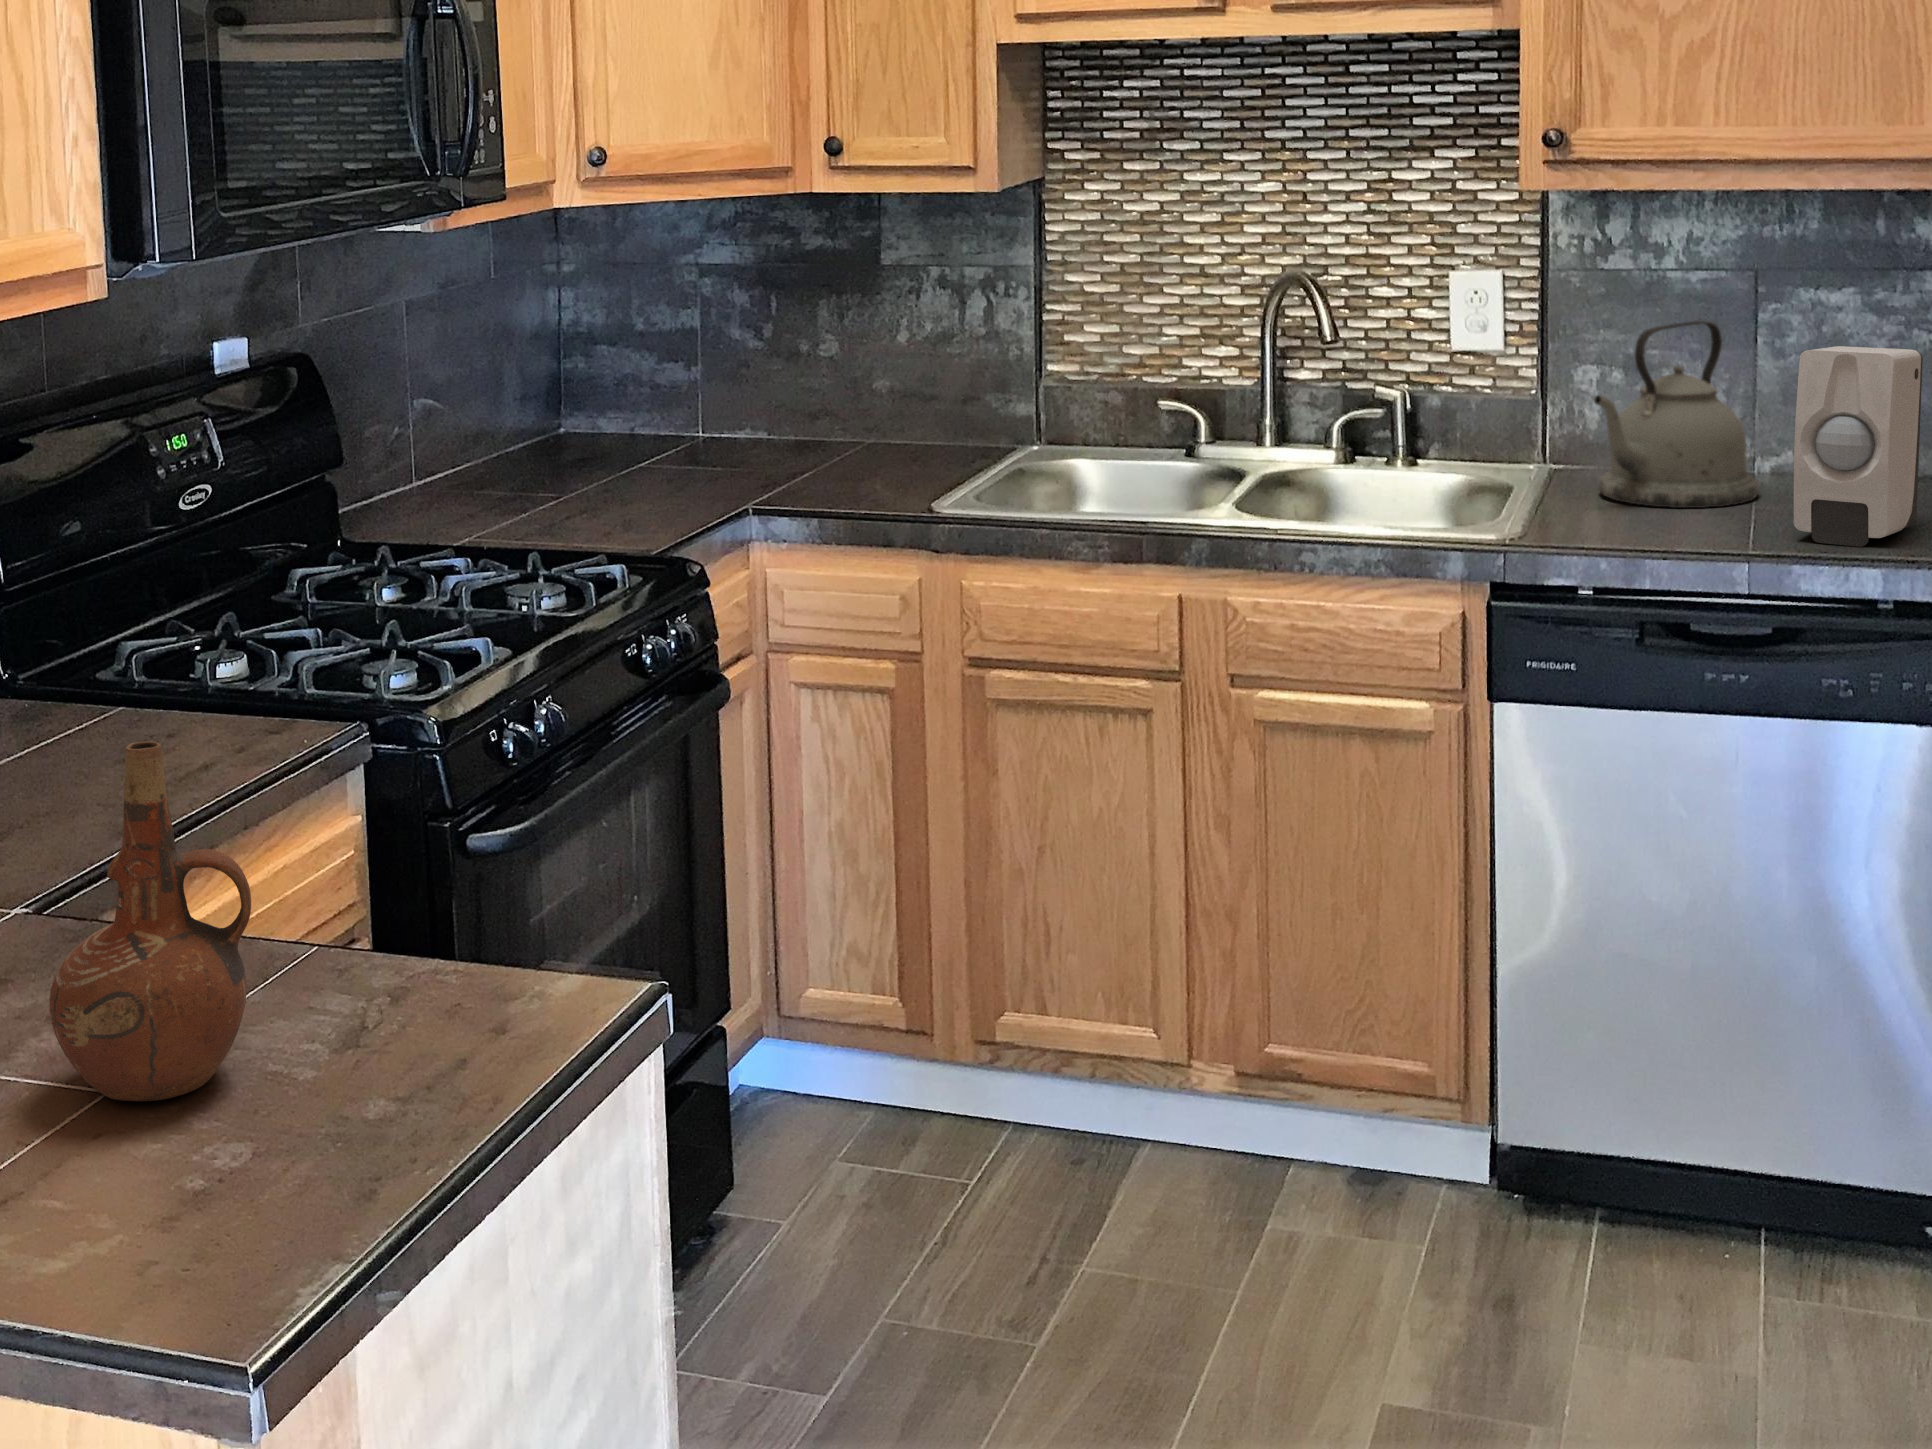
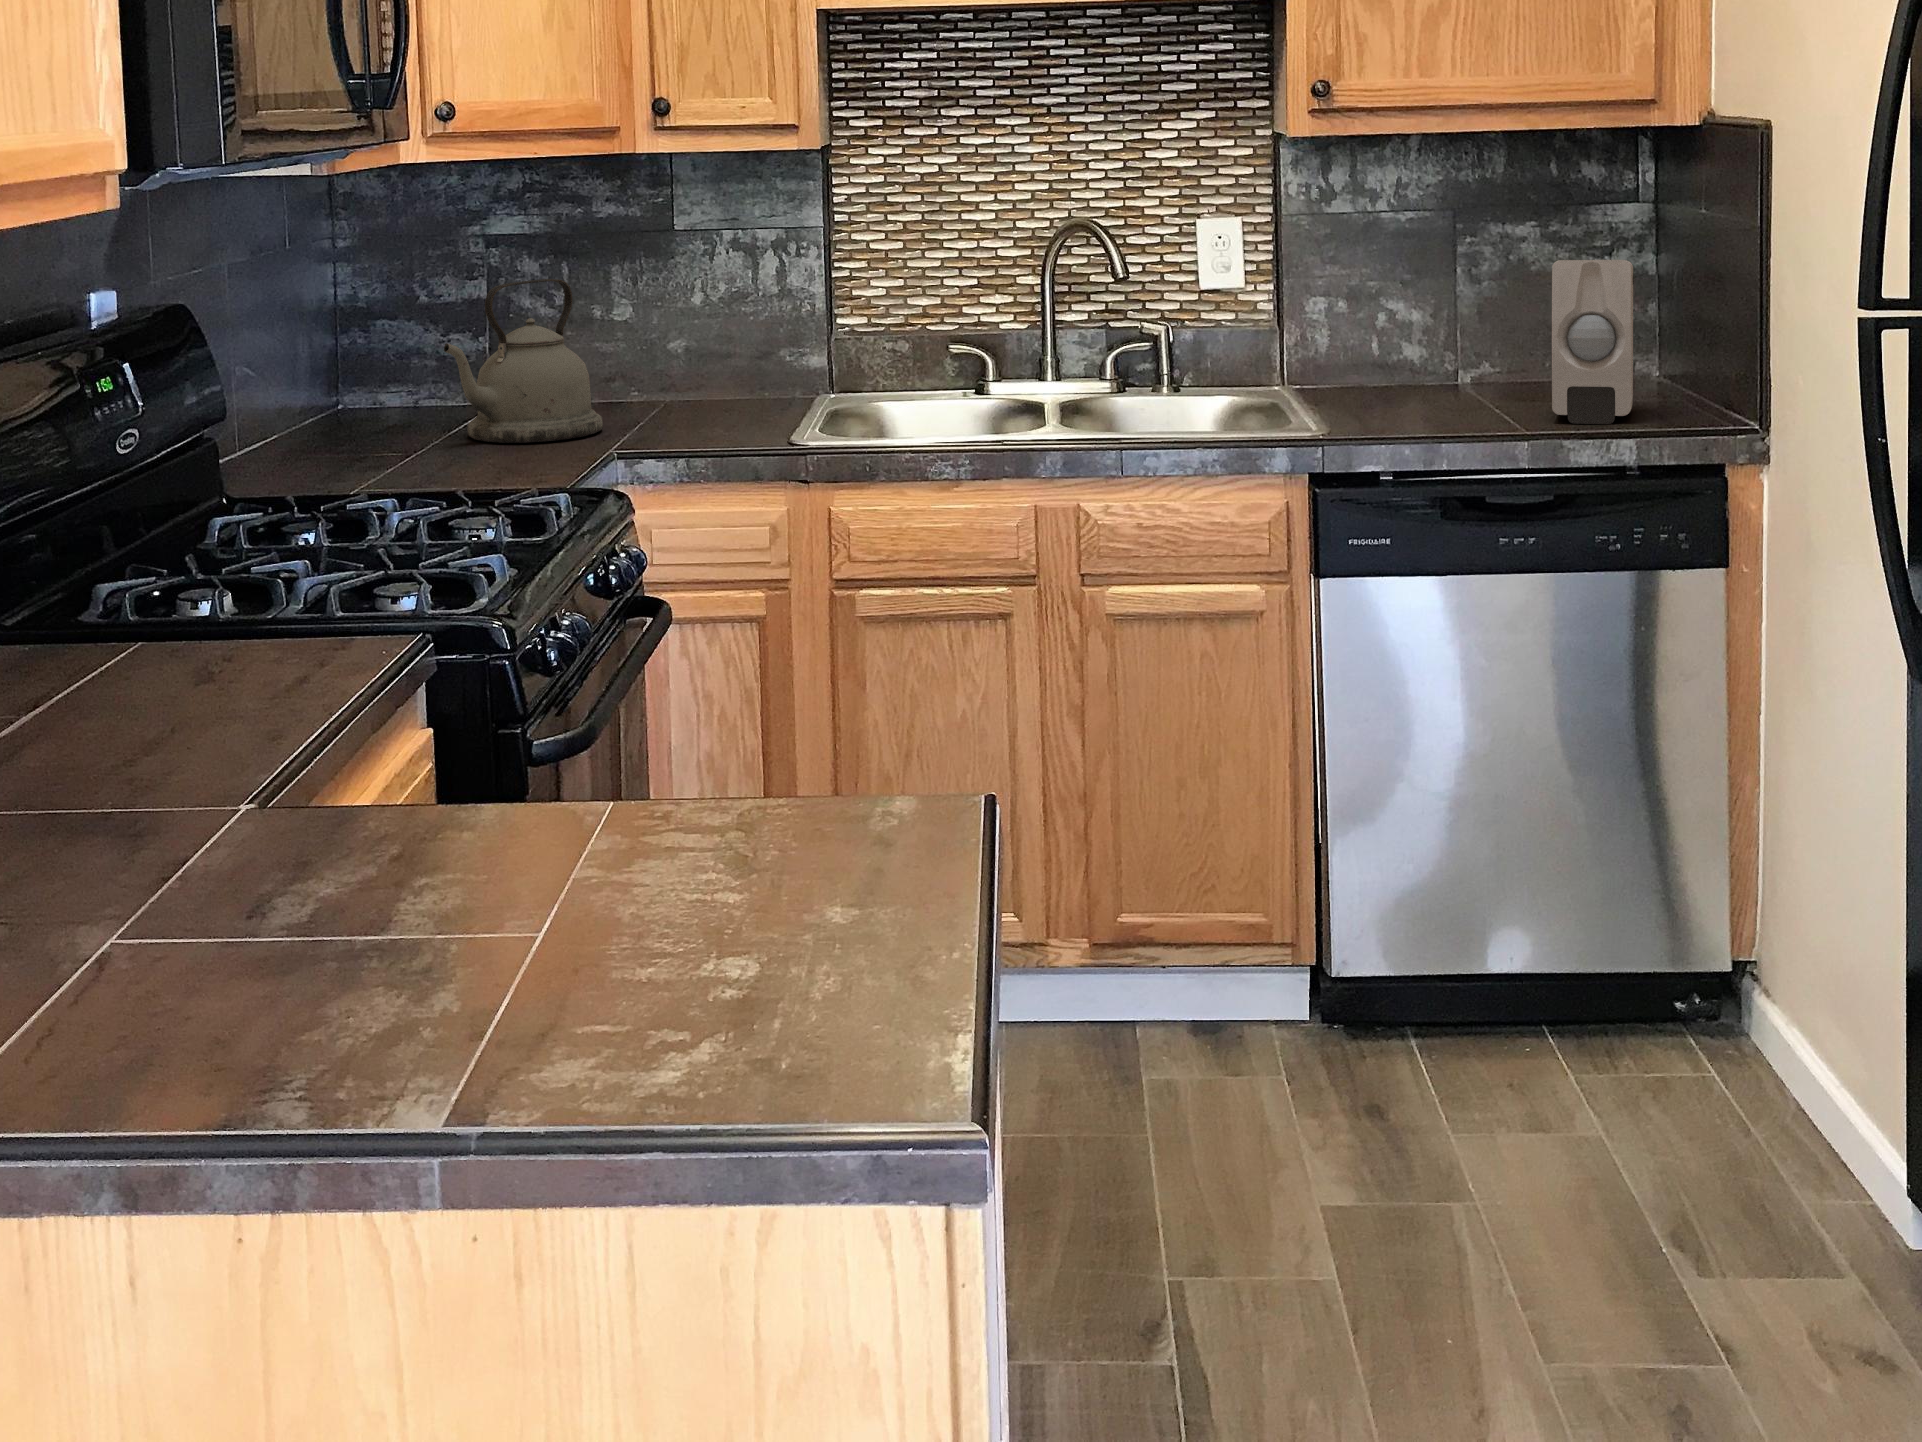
kettle: present [1594,321,1759,508] -> present [444,279,603,443]
ceramic pitcher: present [49,741,251,1101] -> none [443,577,662,984]

